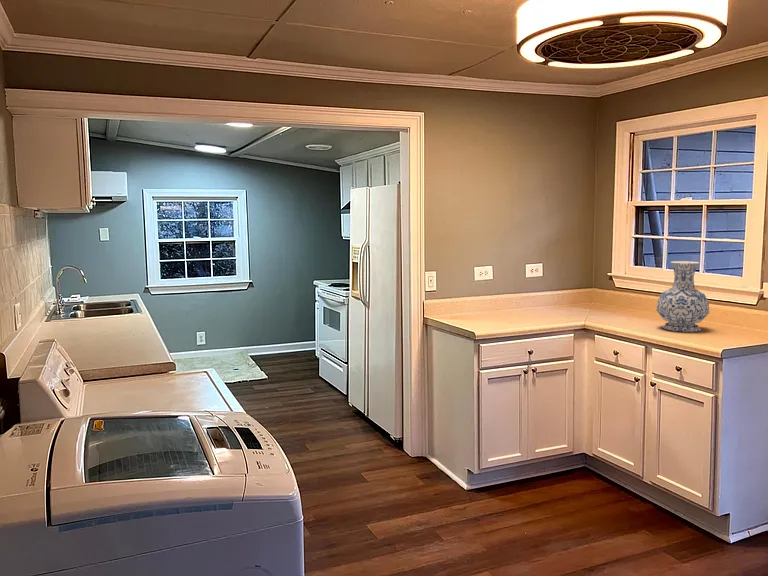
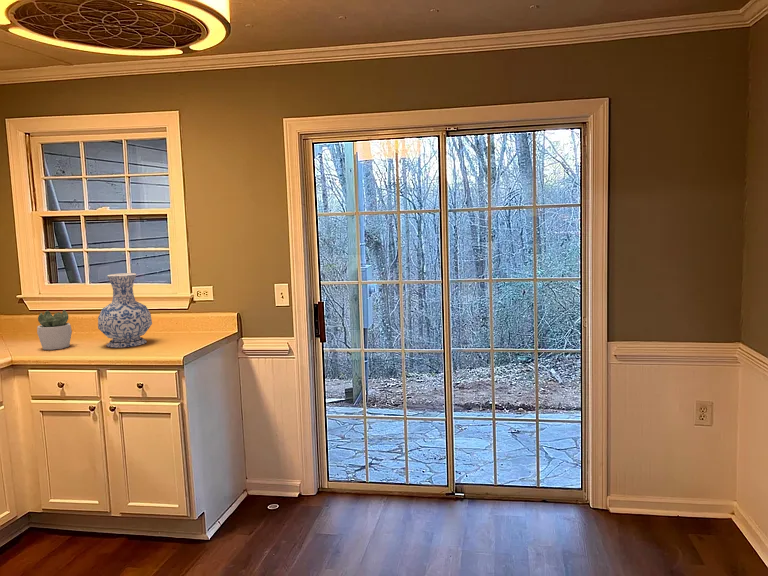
succulent plant: none [608,288,636,323] -> present [37,310,72,350]

